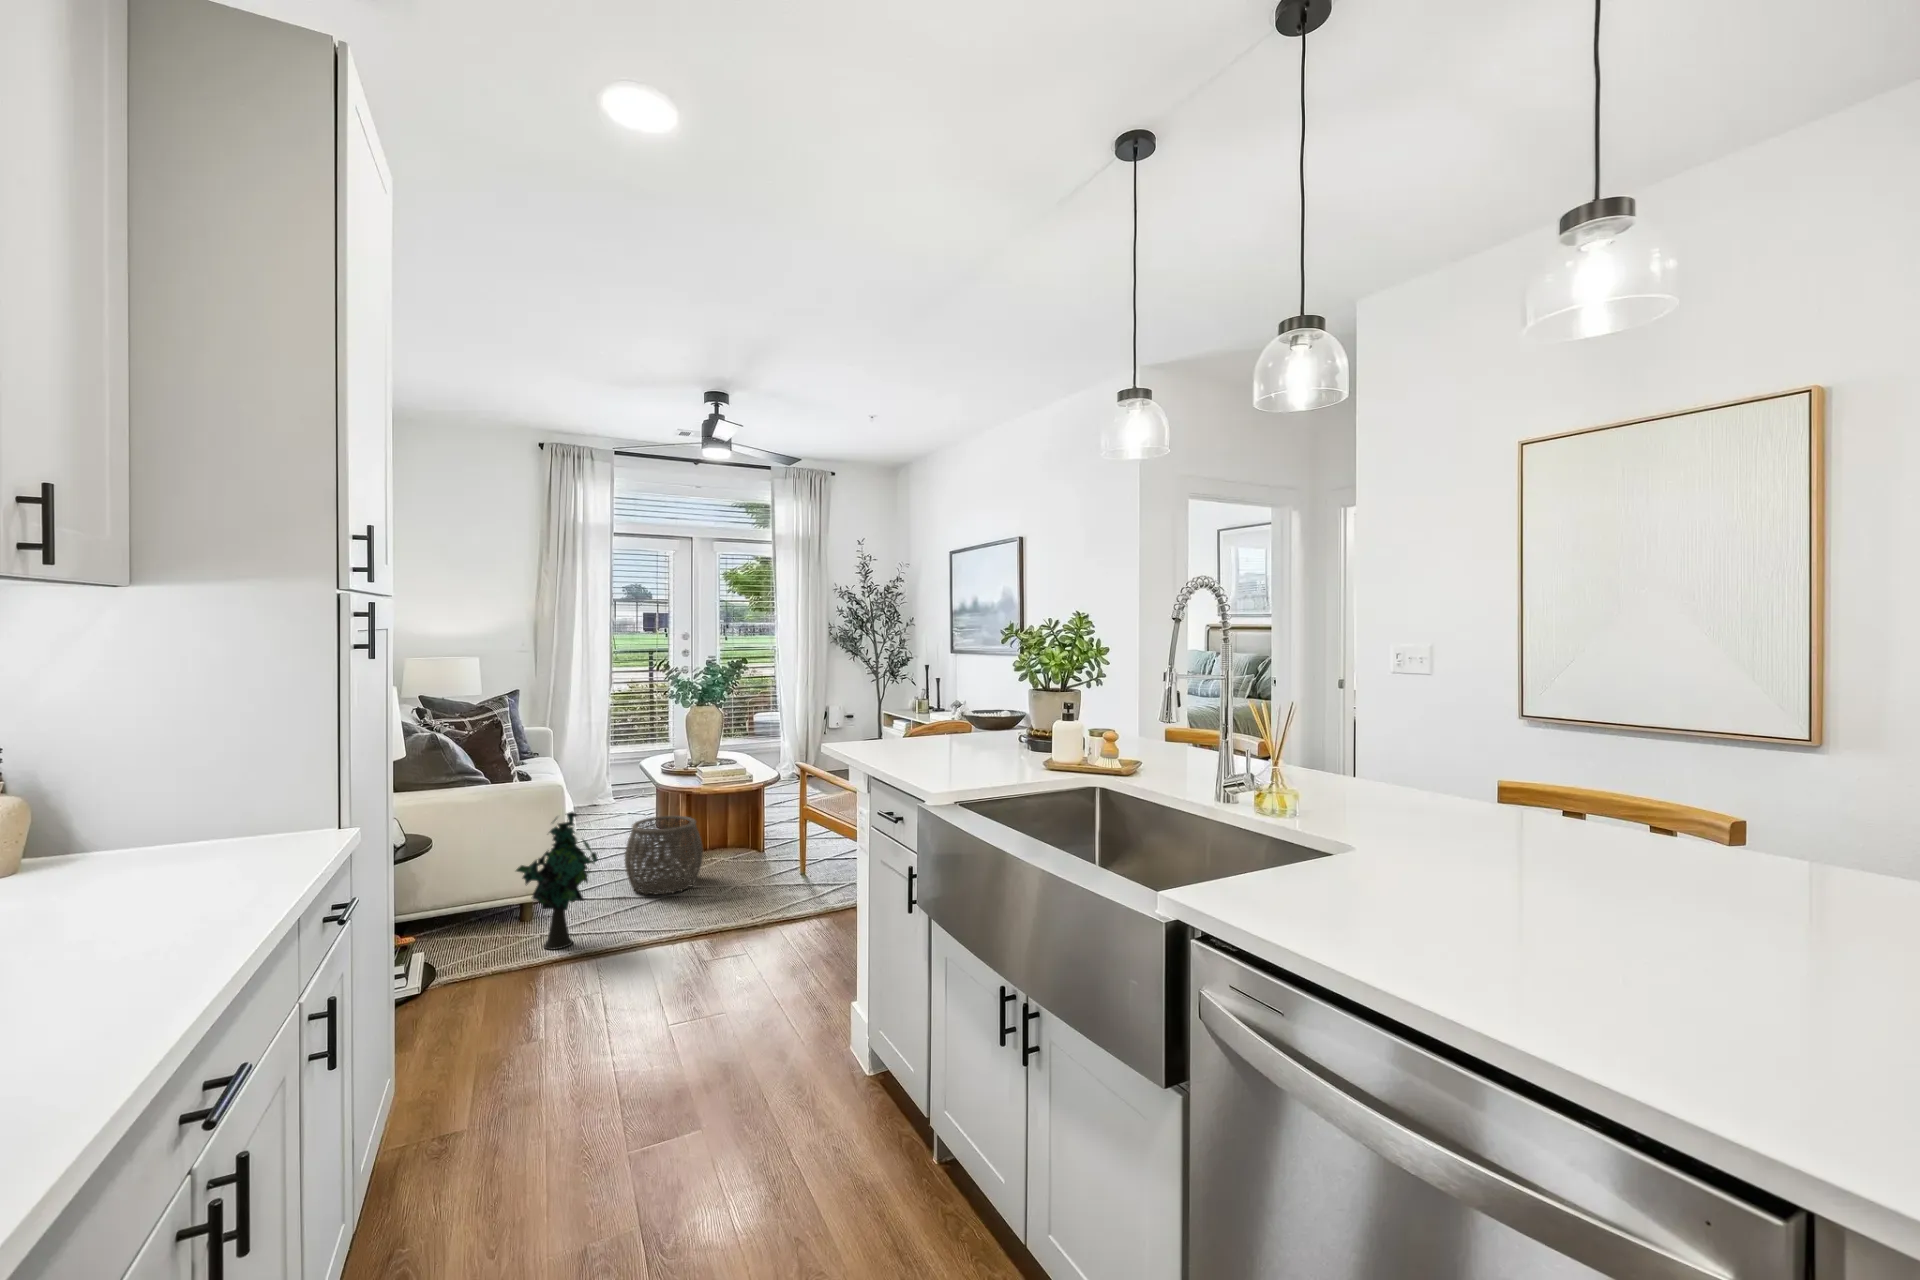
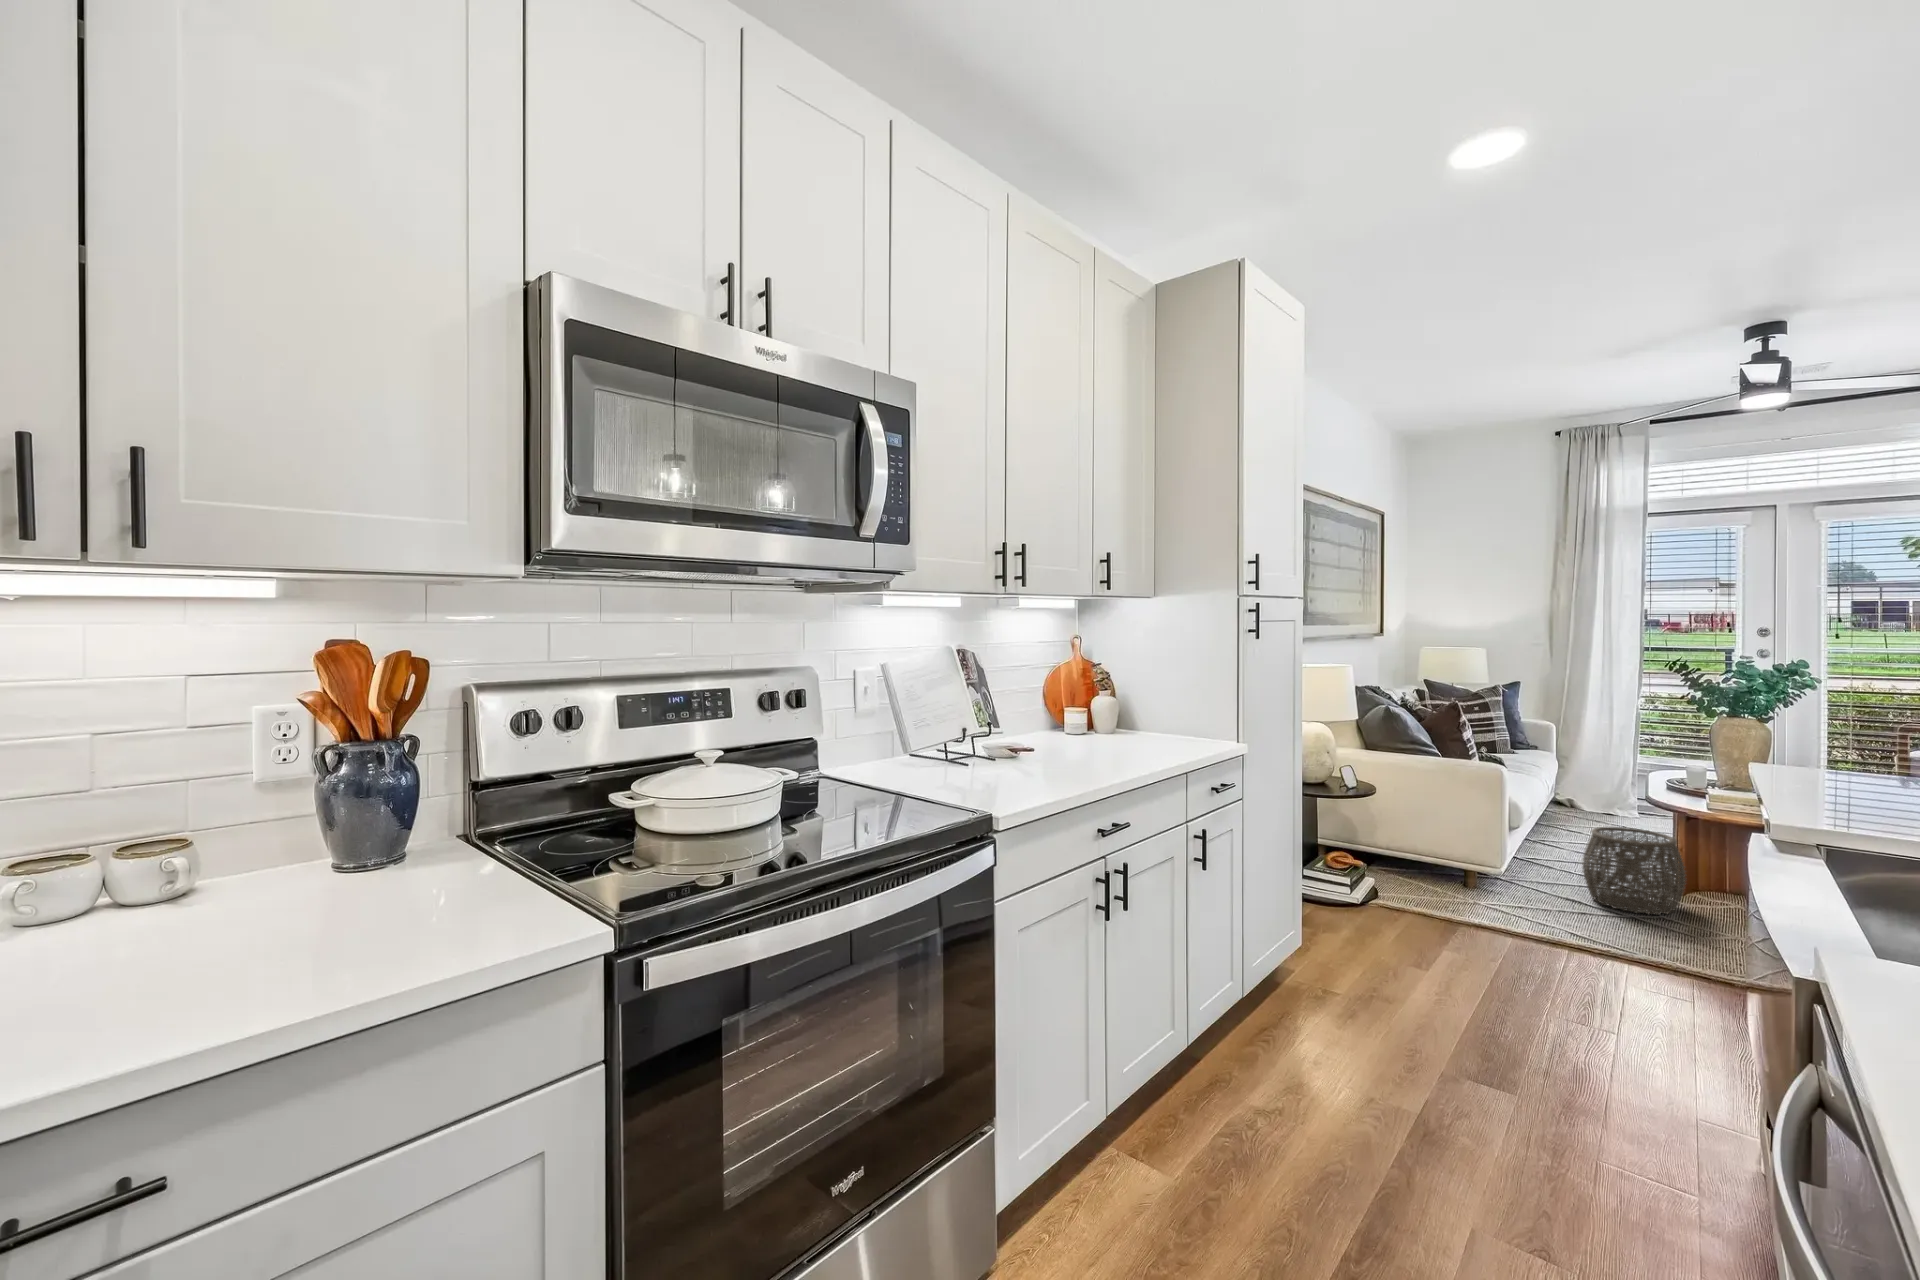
decorative plant: present [516,812,598,950] -> none [1444,793,1526,918]

